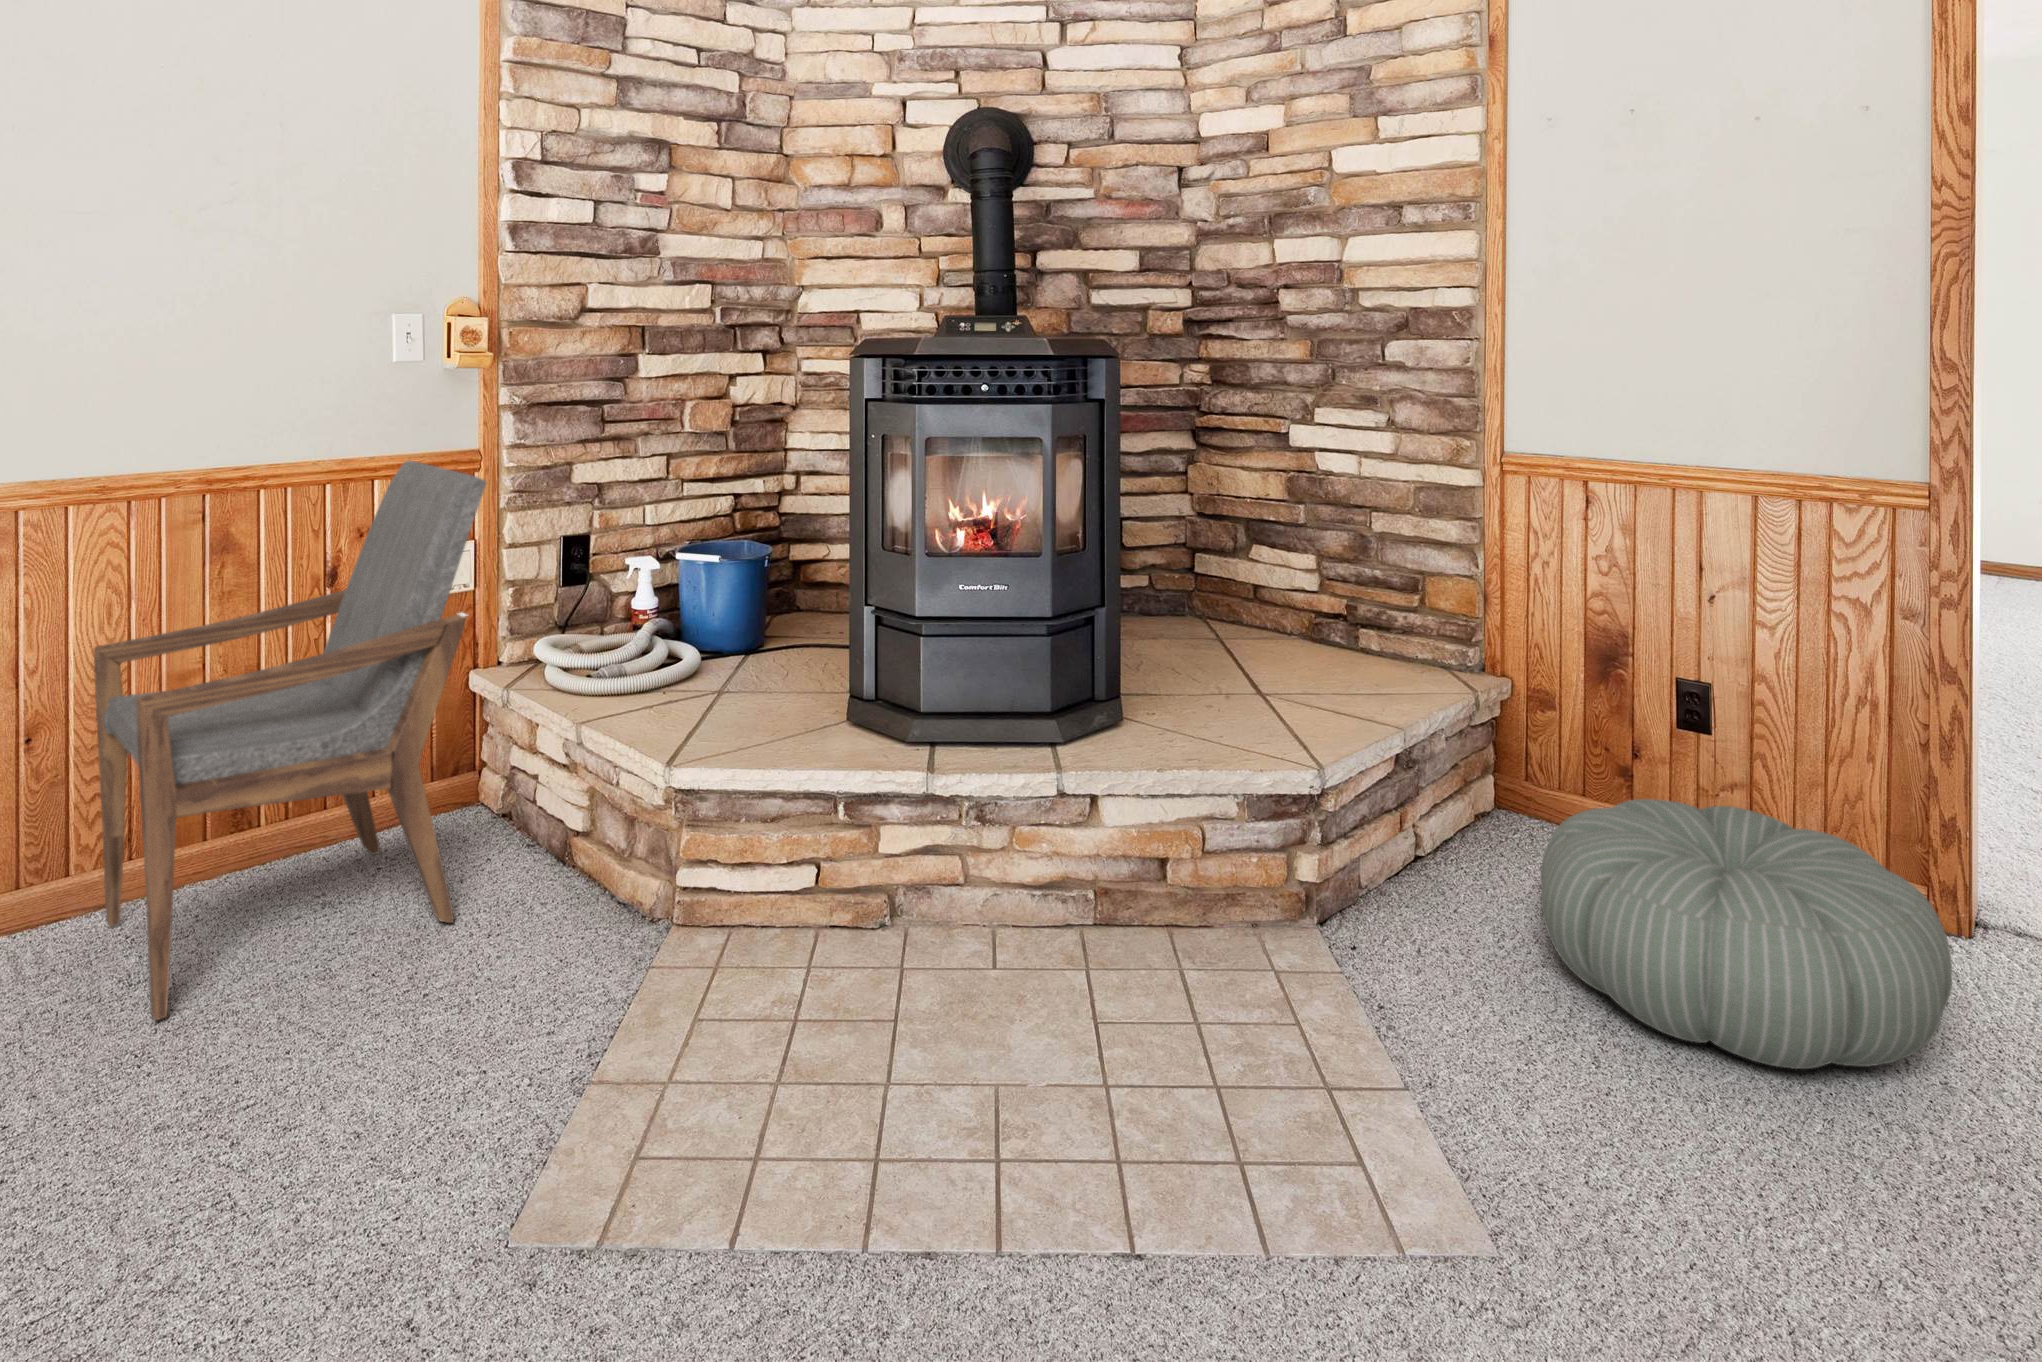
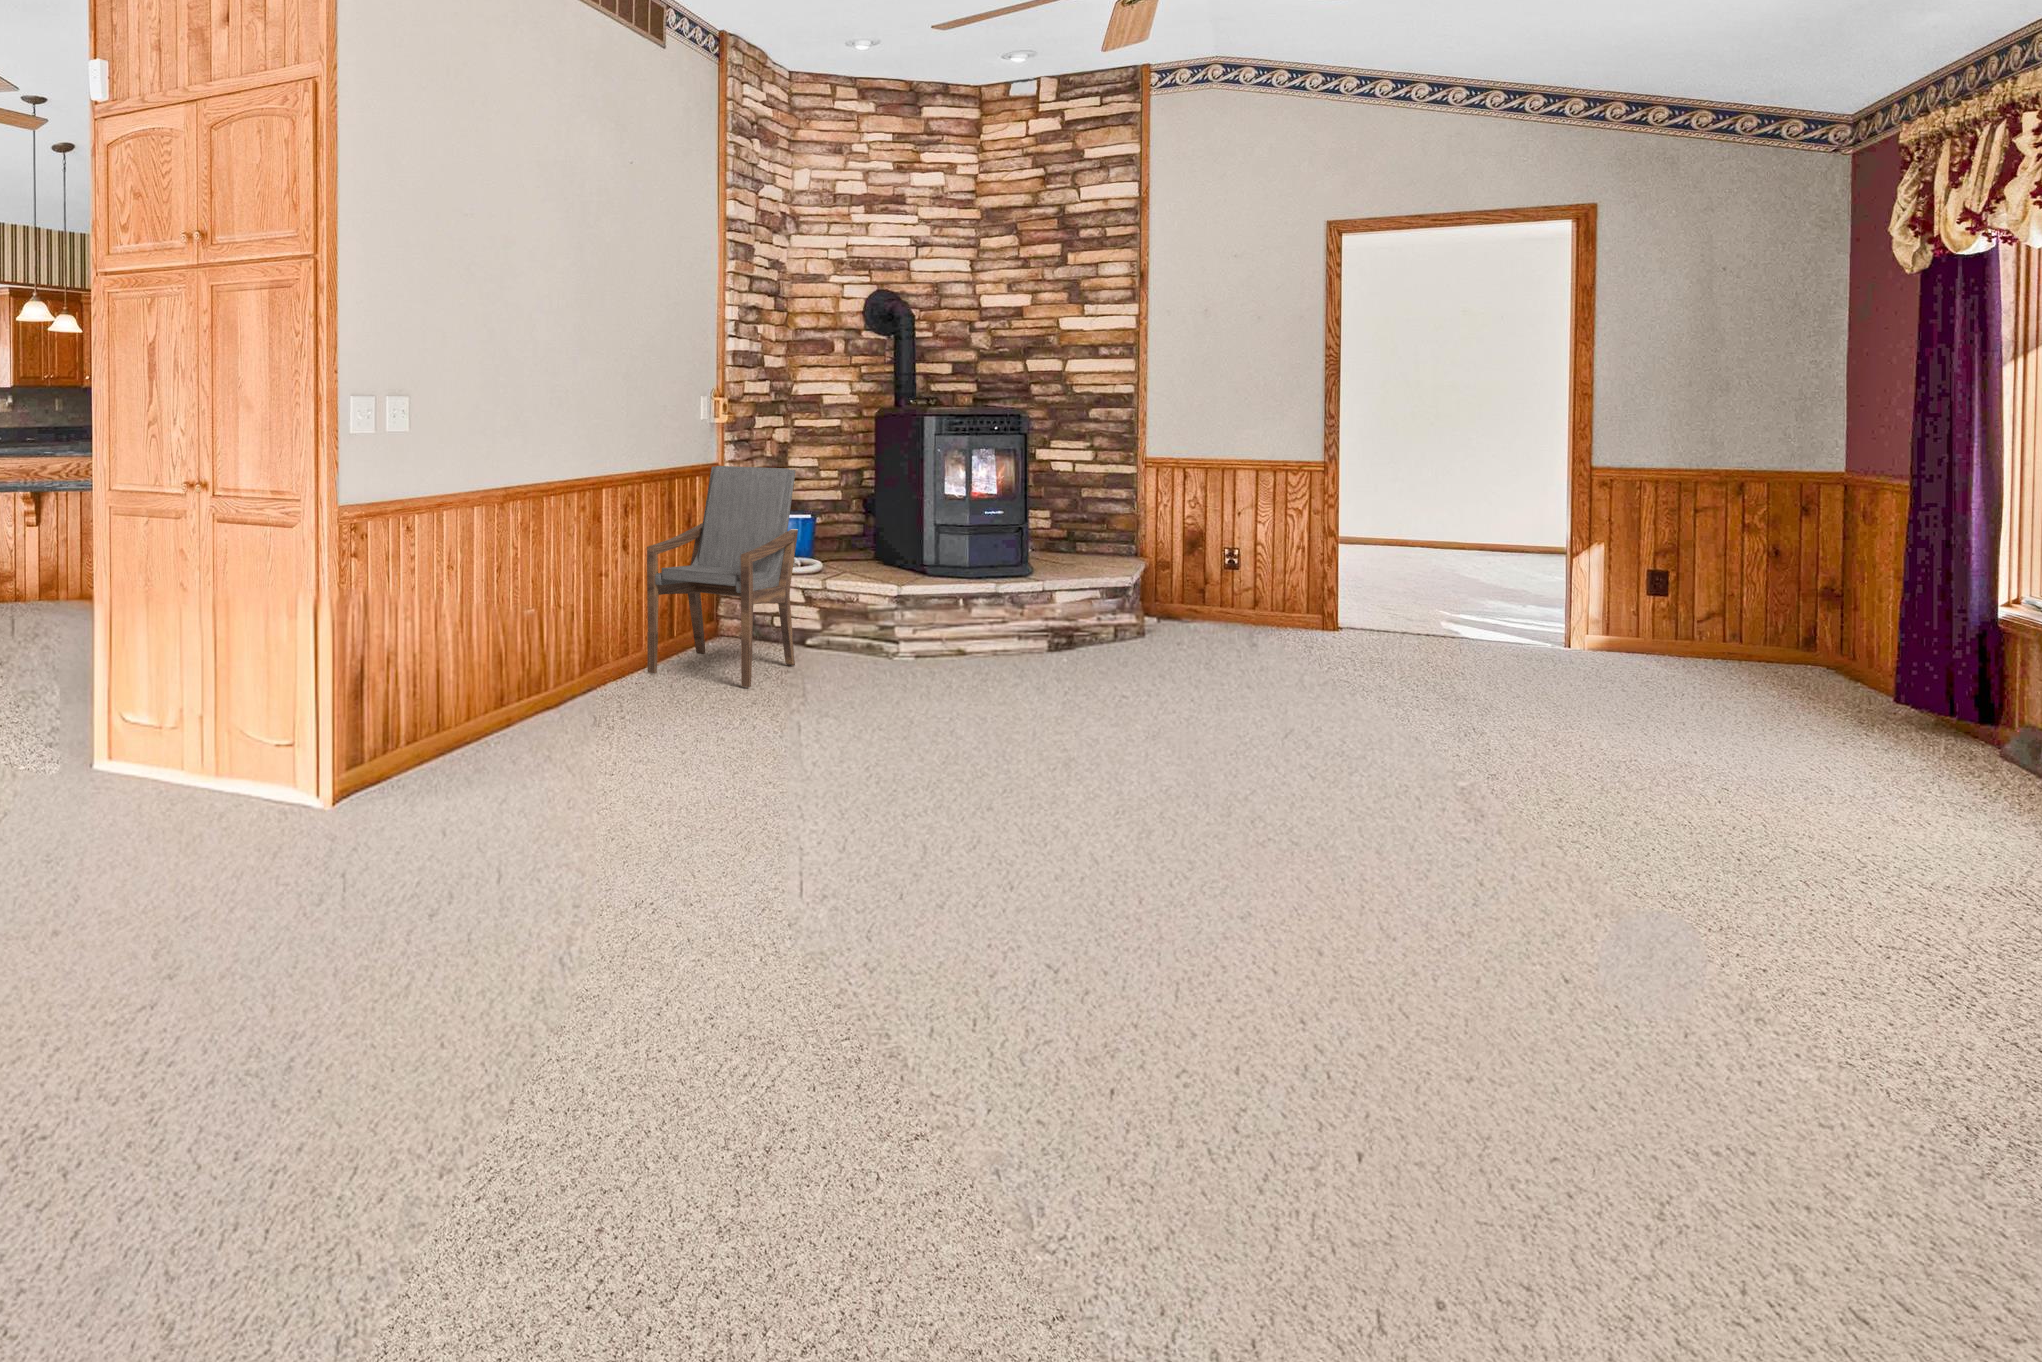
pouf: present [1541,799,1952,1069] -> none [1204,591,1359,662]

